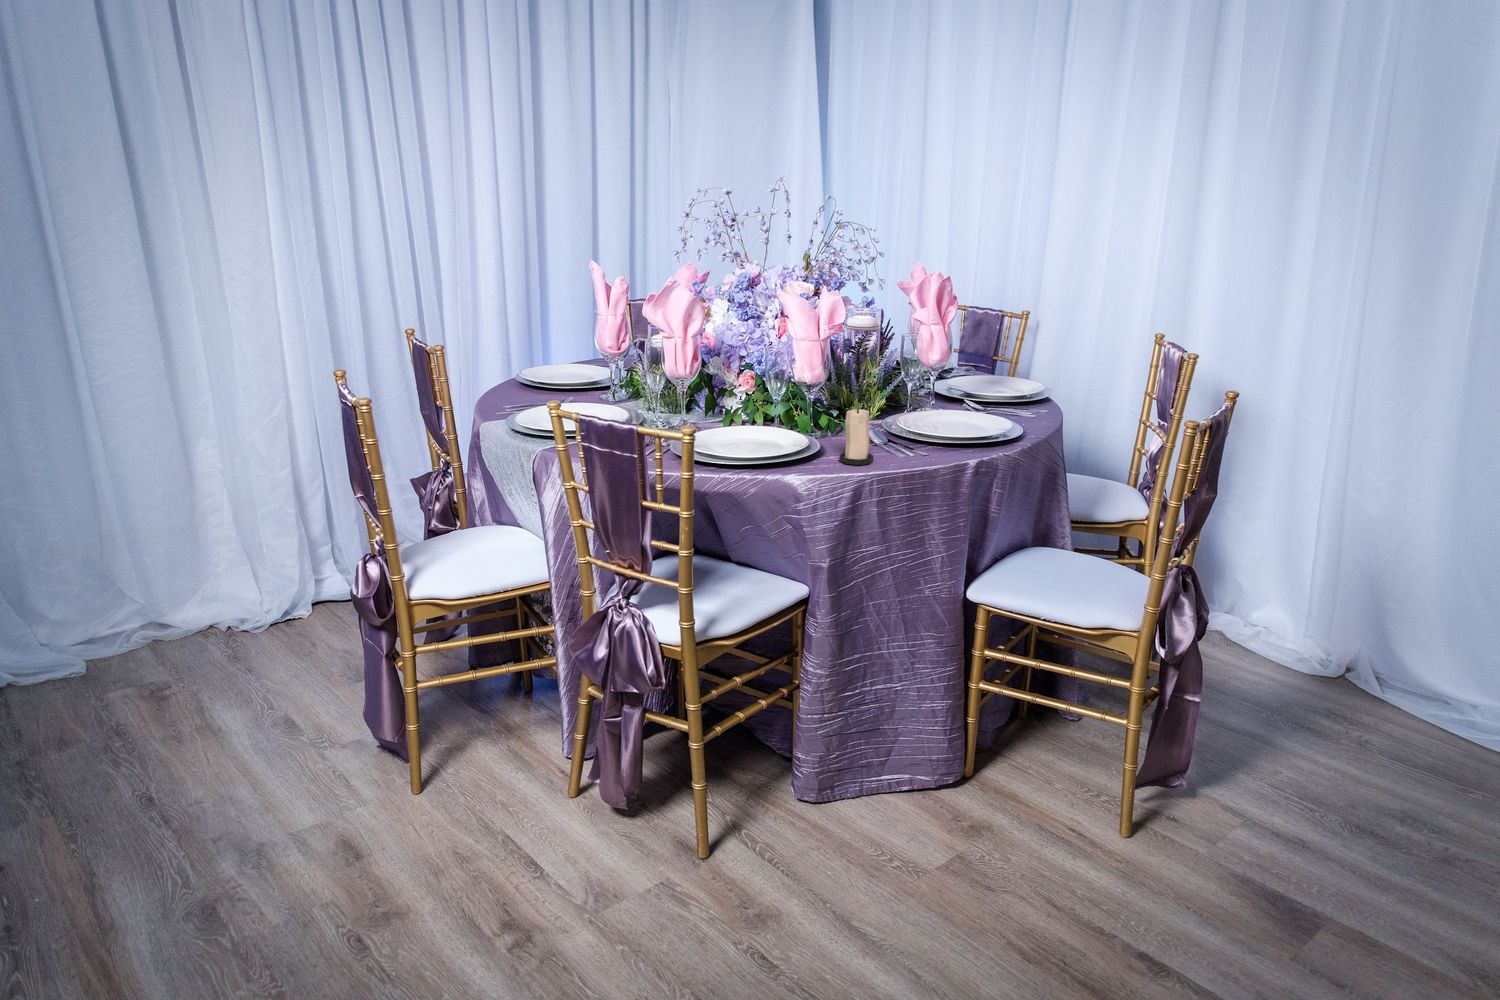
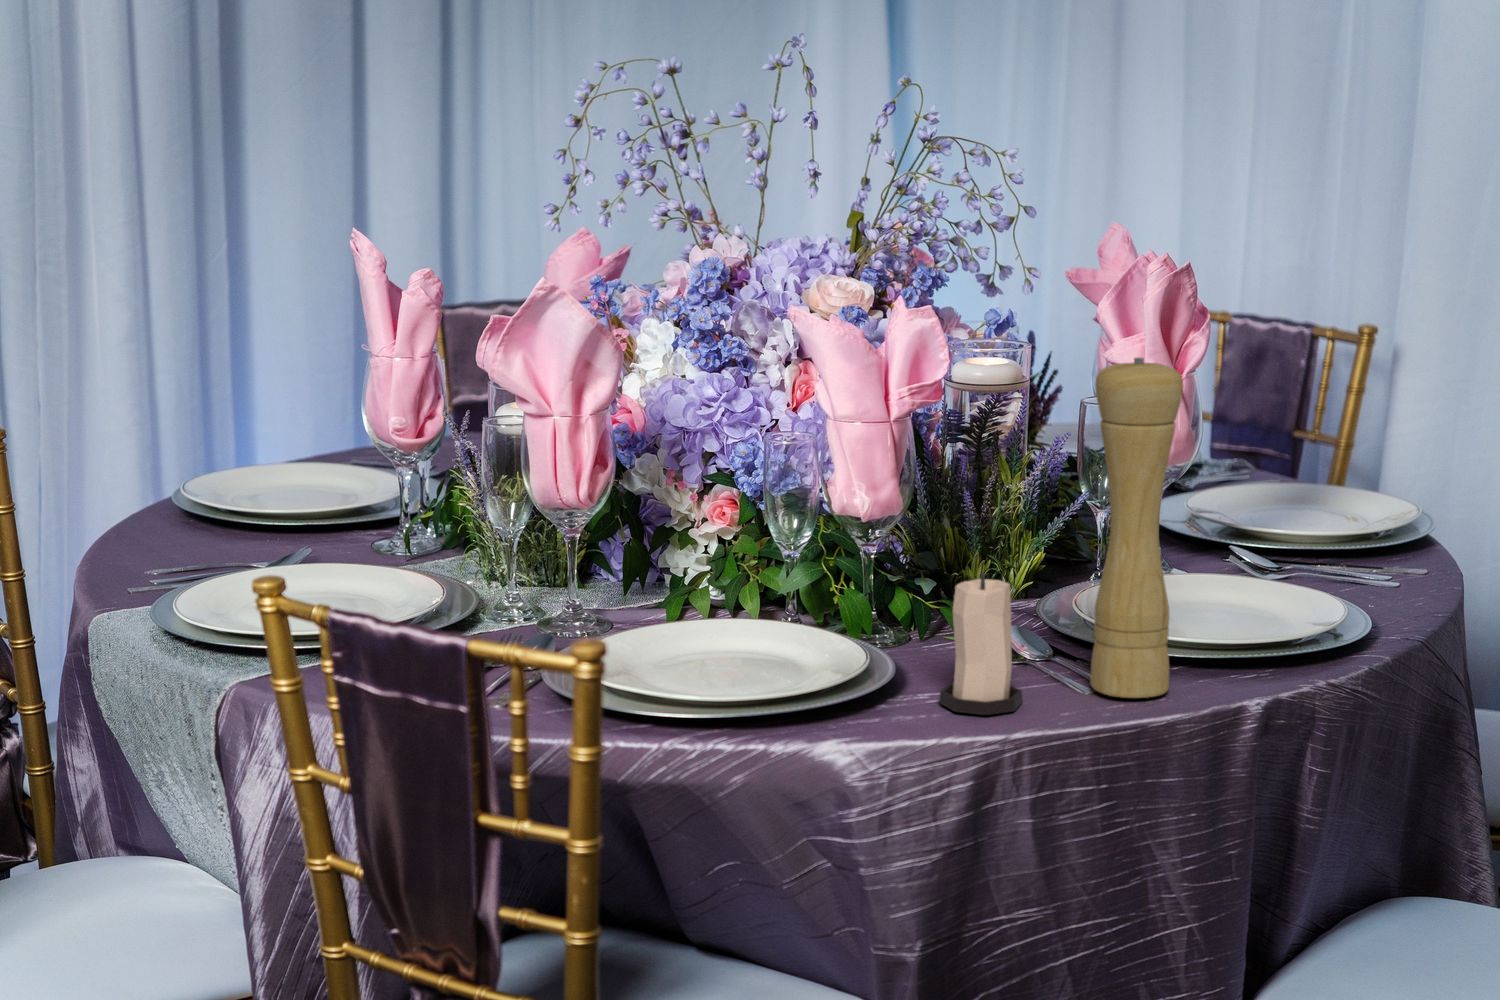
pepper mill: none [902,317,943,459] -> present [1090,357,1183,698]

